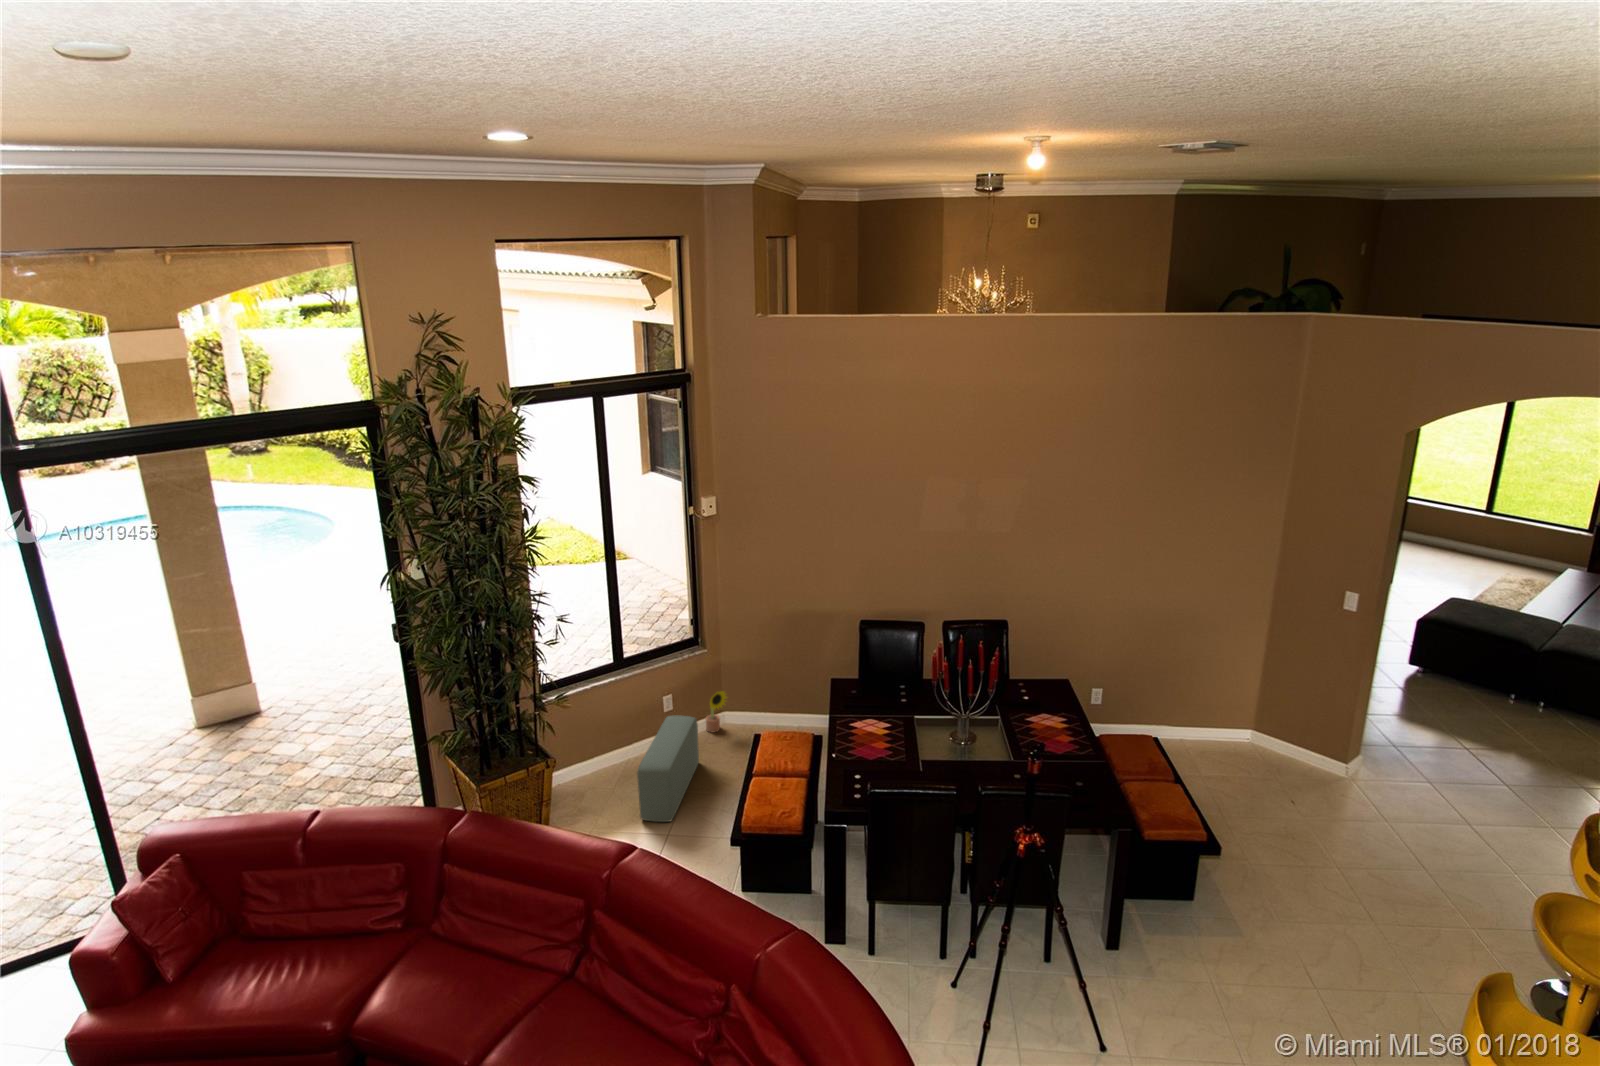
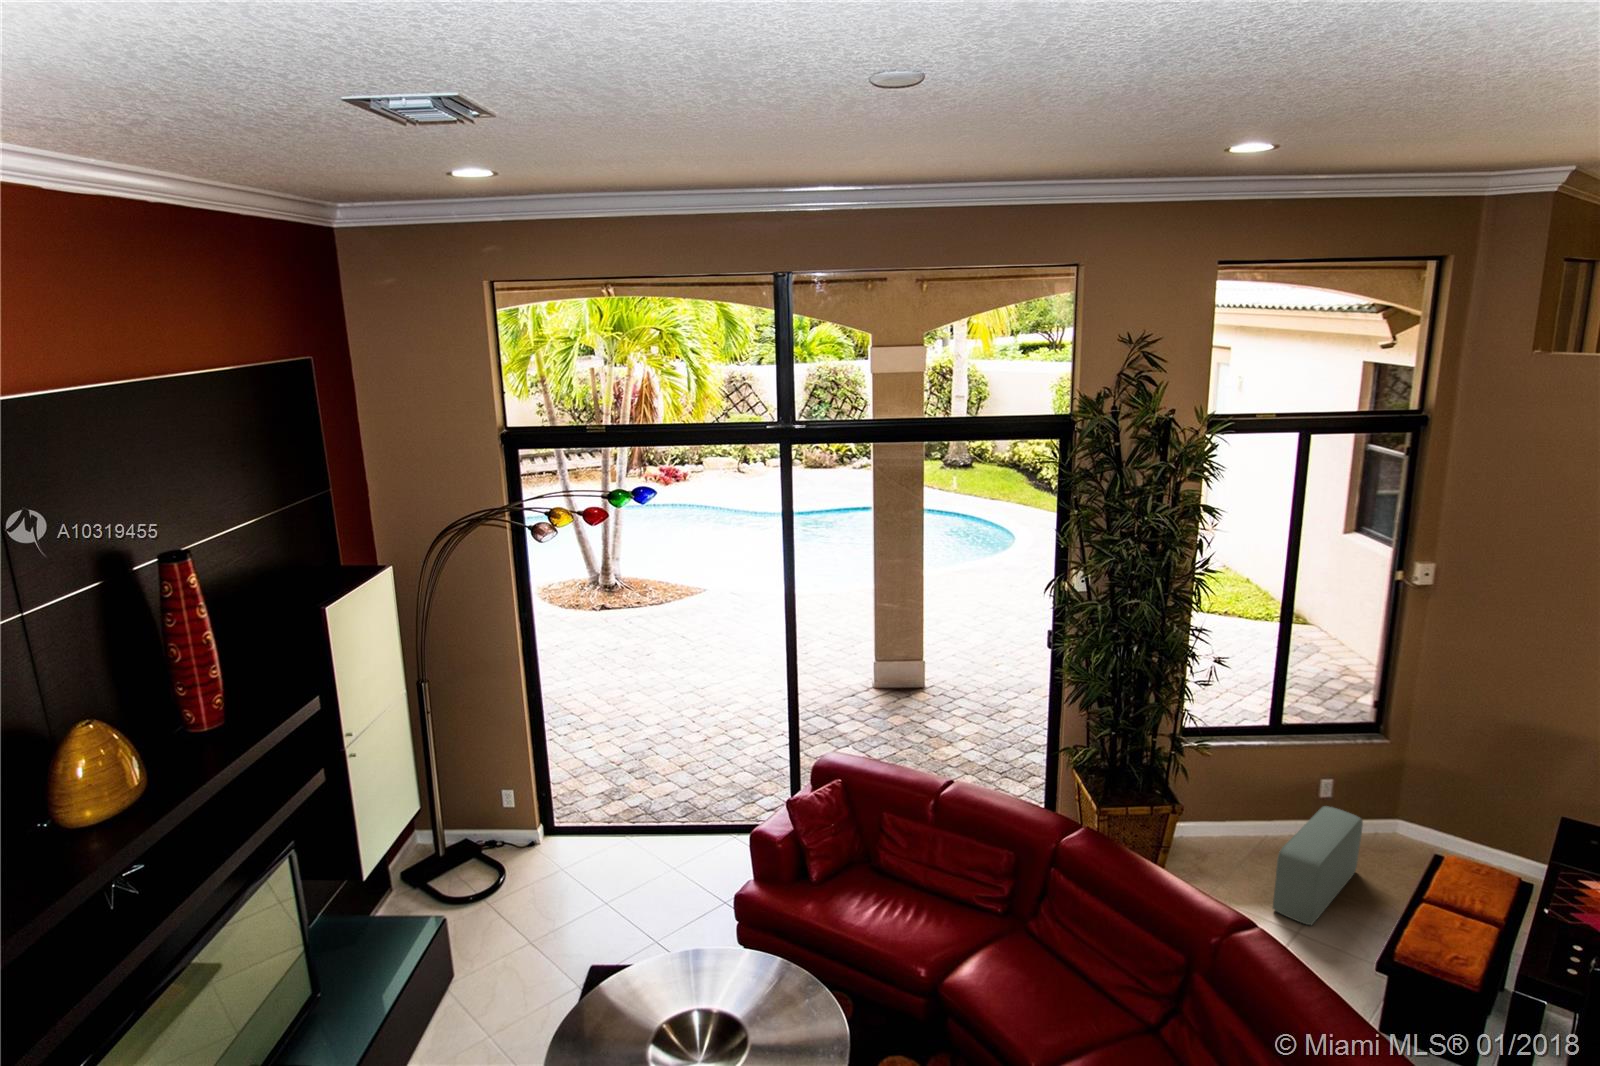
decorative plant: present [706,691,727,732] -> none [1370,797,1409,844]

